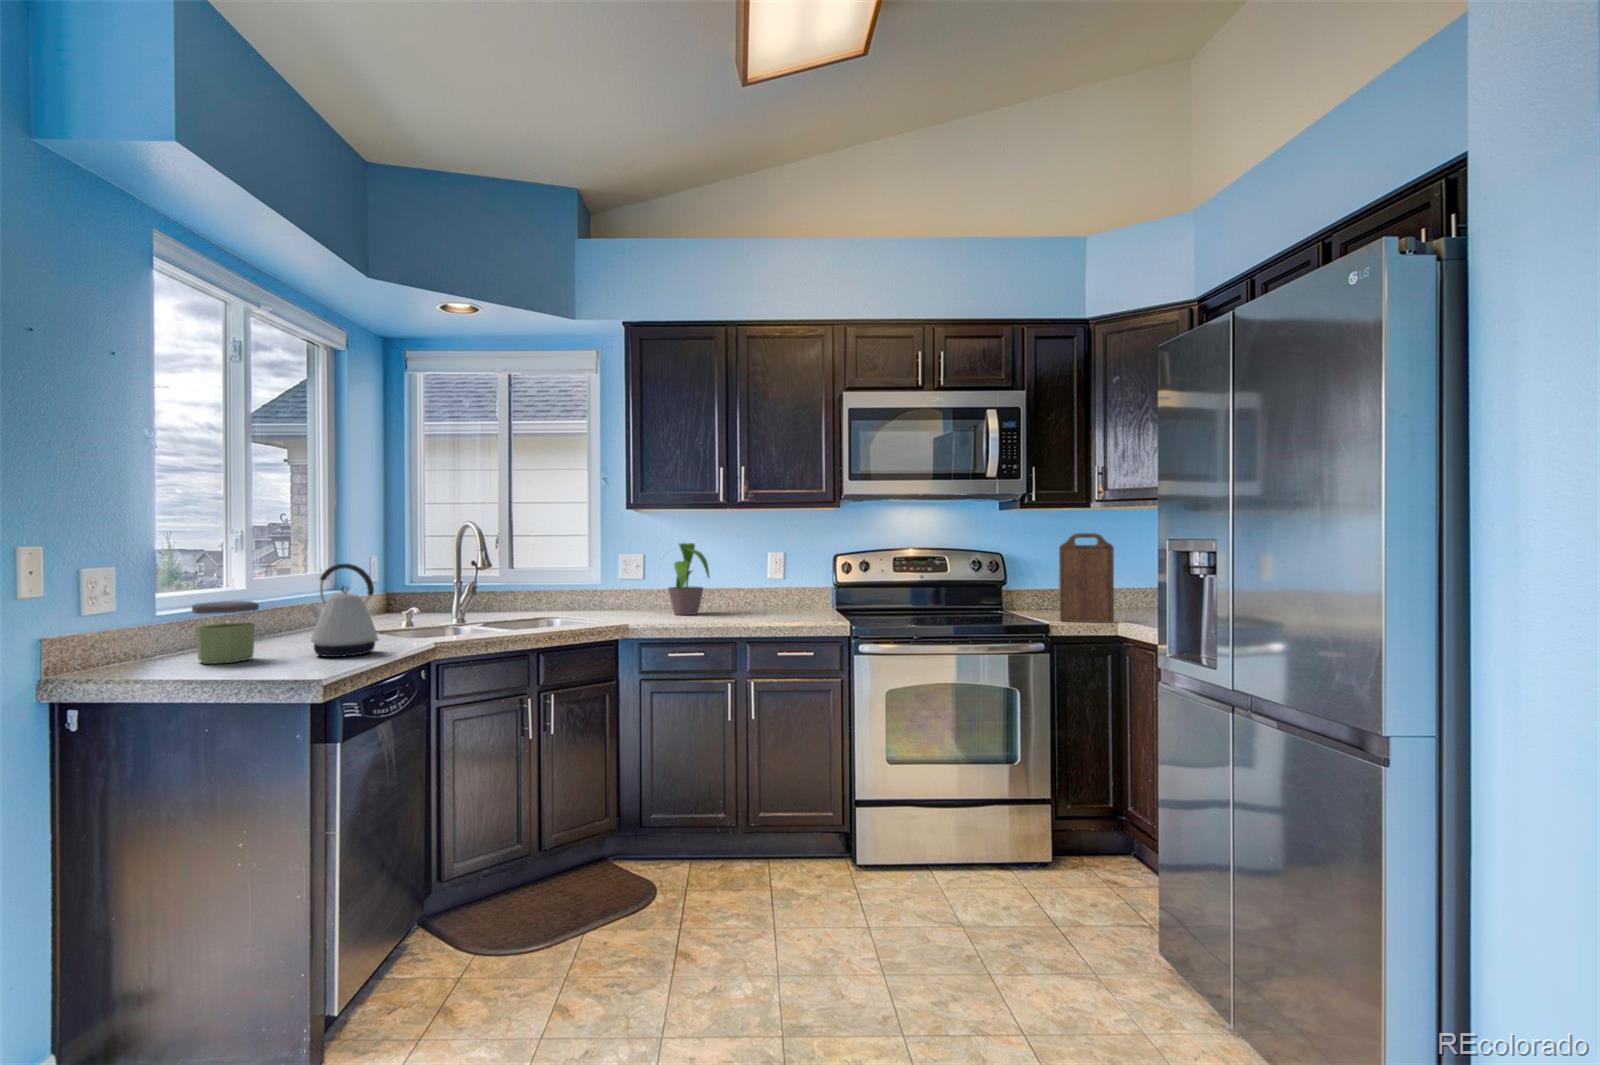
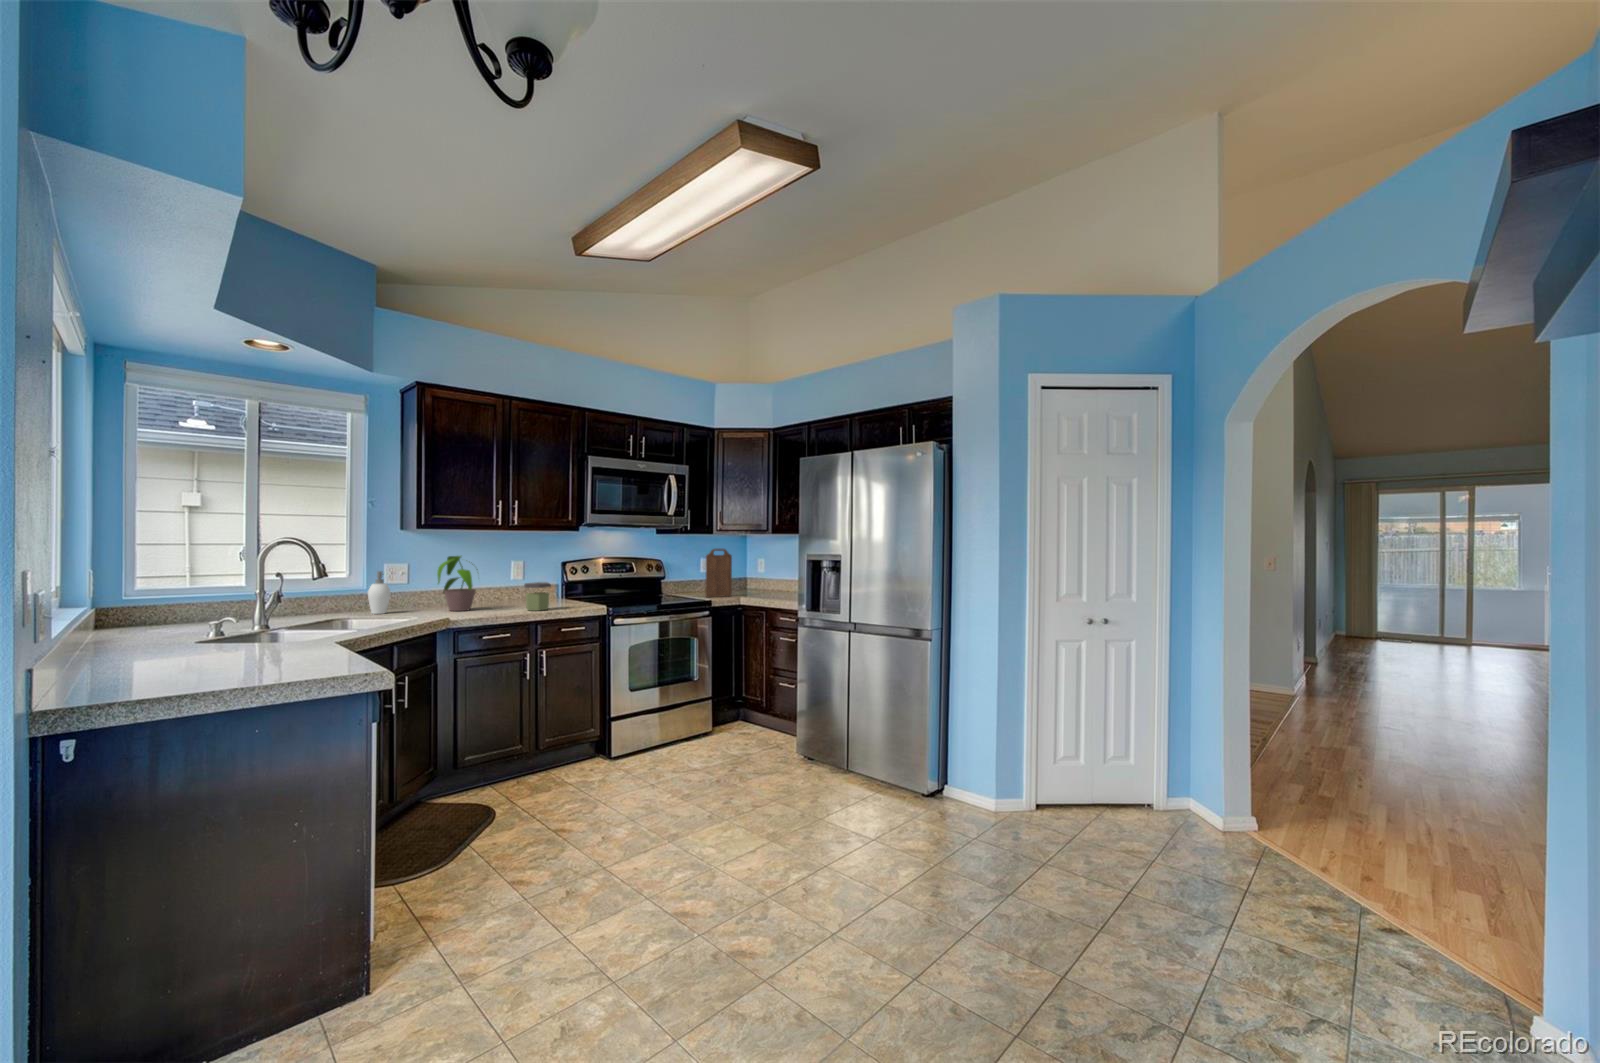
soap dispenser: none [598,561,628,612] -> present [368,571,390,614]
kettle: present [309,563,379,657] -> none [259,580,341,662]
jar: present [192,601,259,664] -> present [524,582,551,611]

